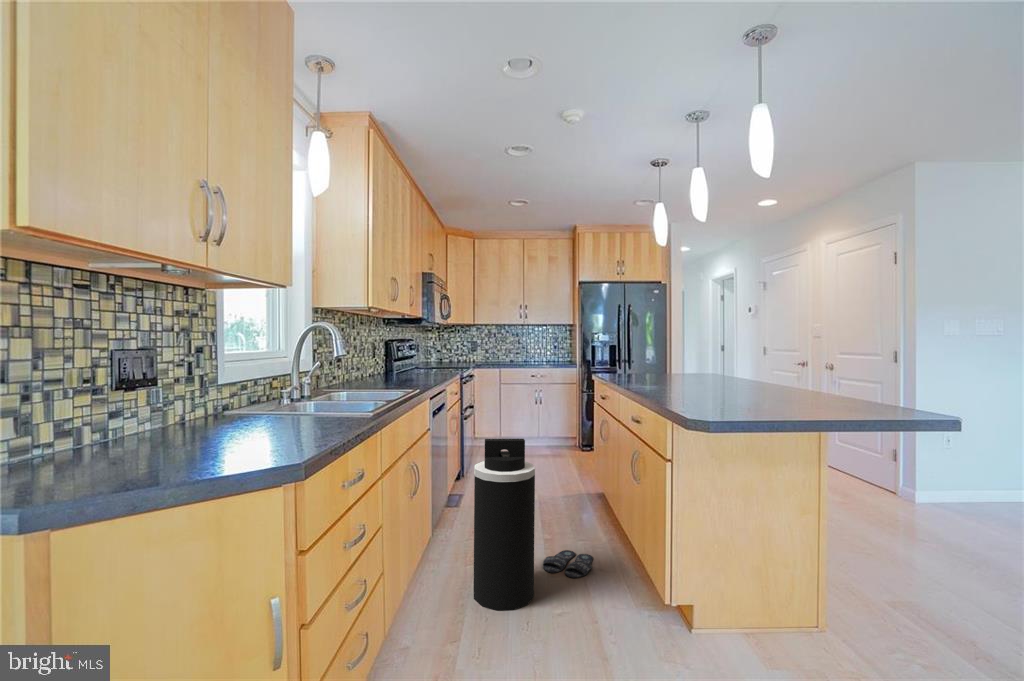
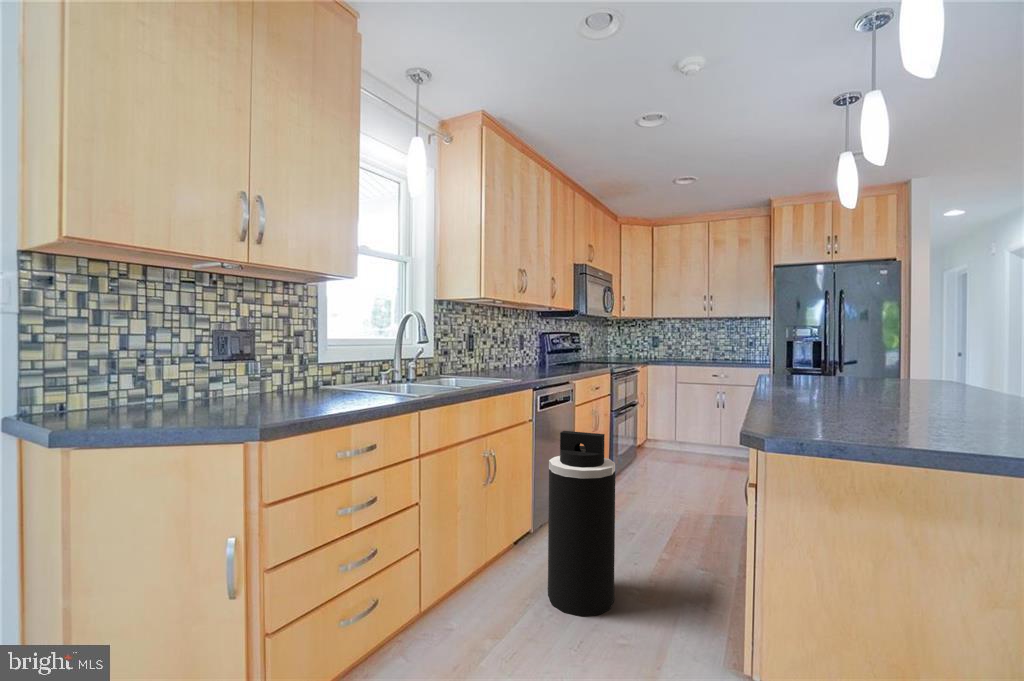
slippers: present [543,550,593,578] -> none [642,569,708,602]

